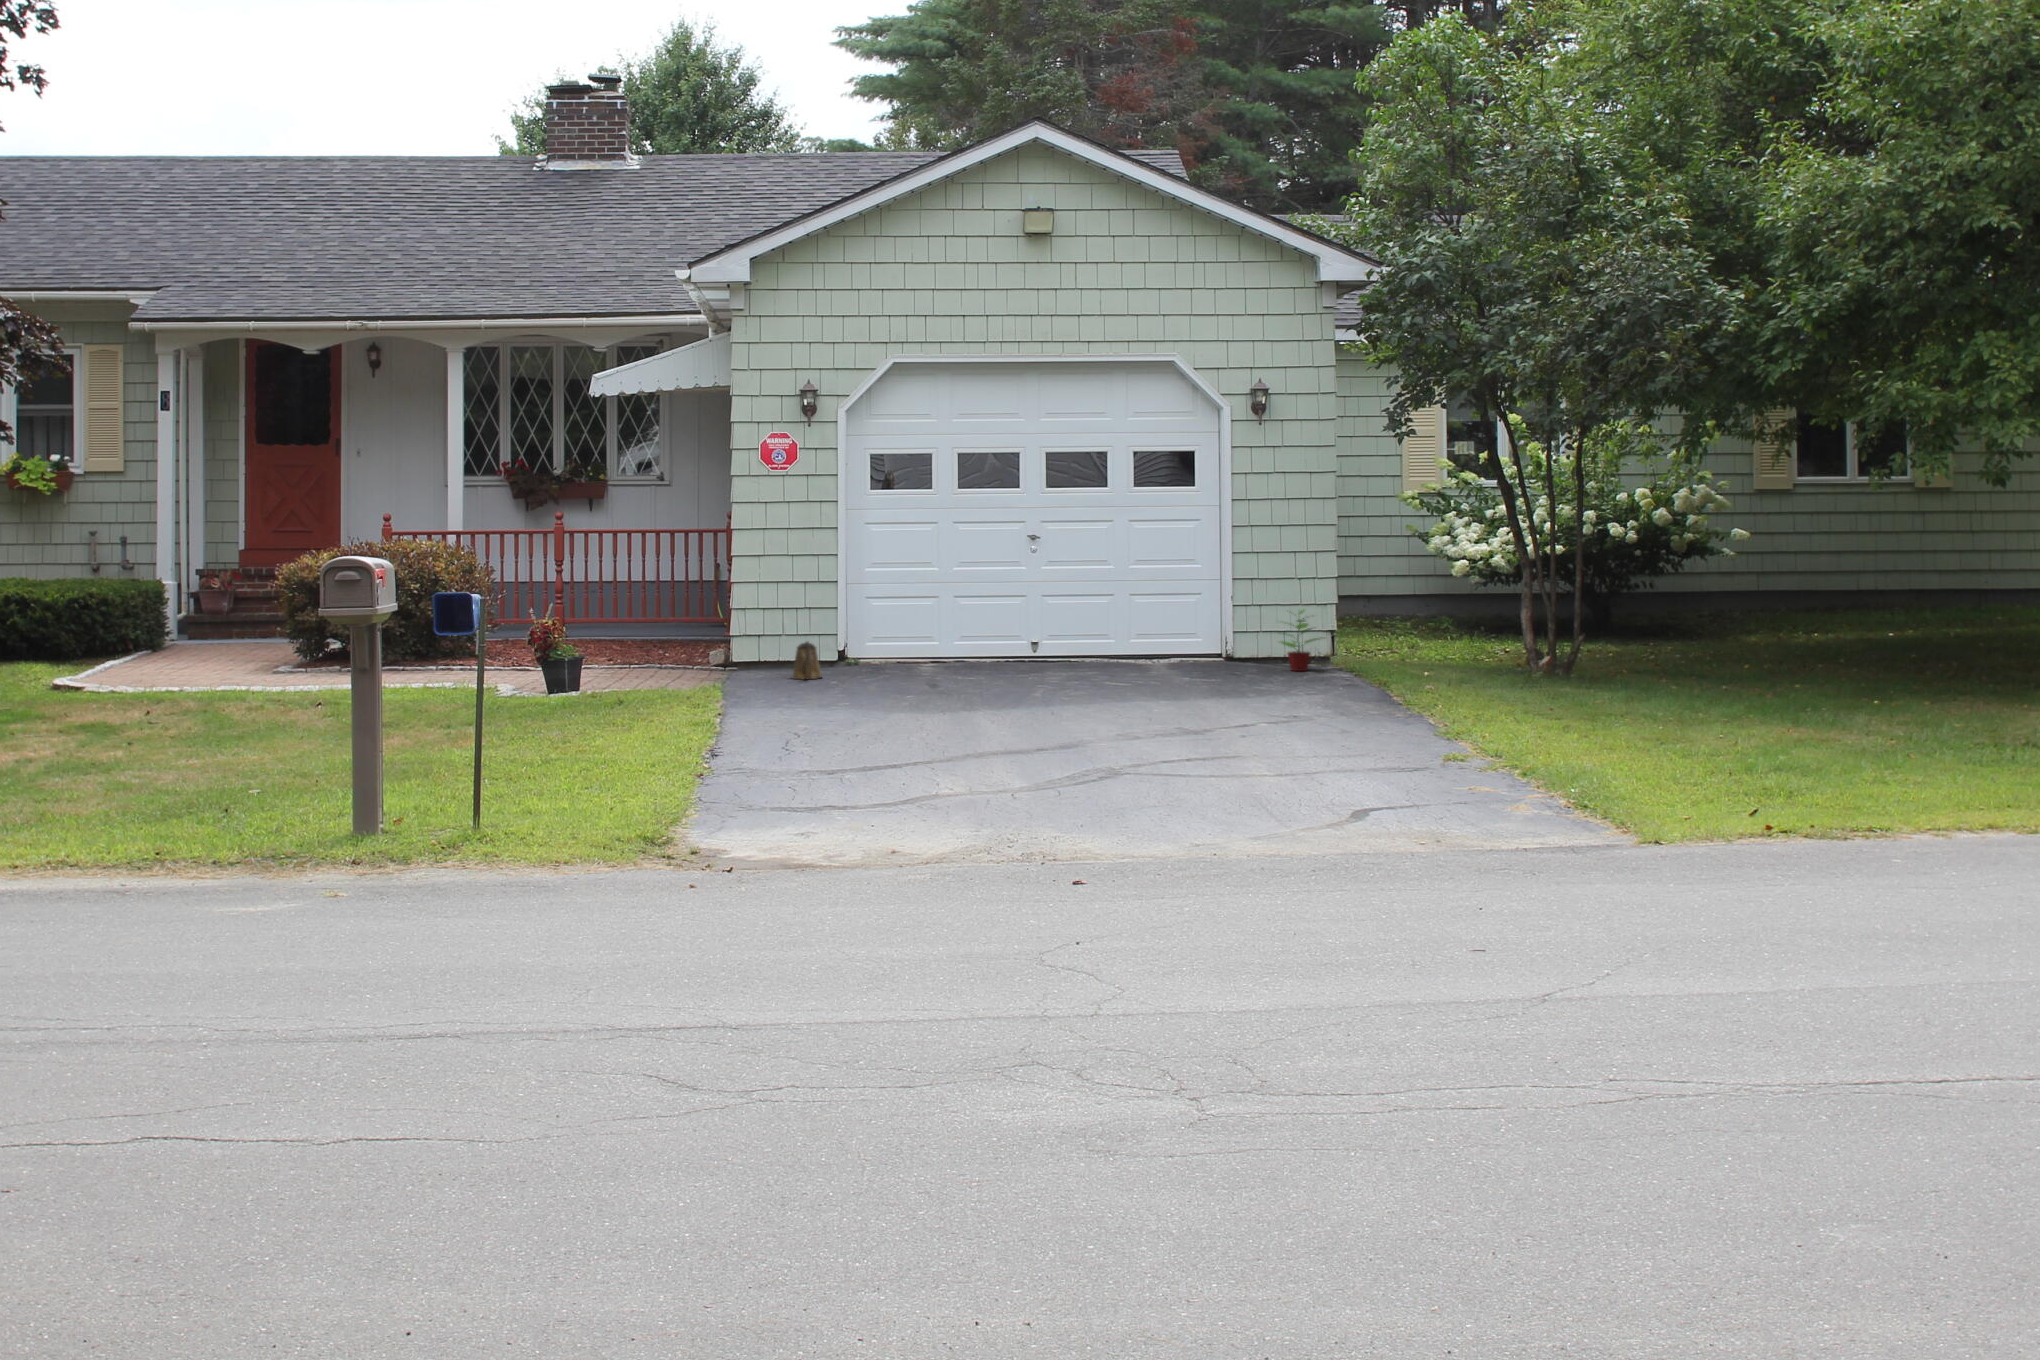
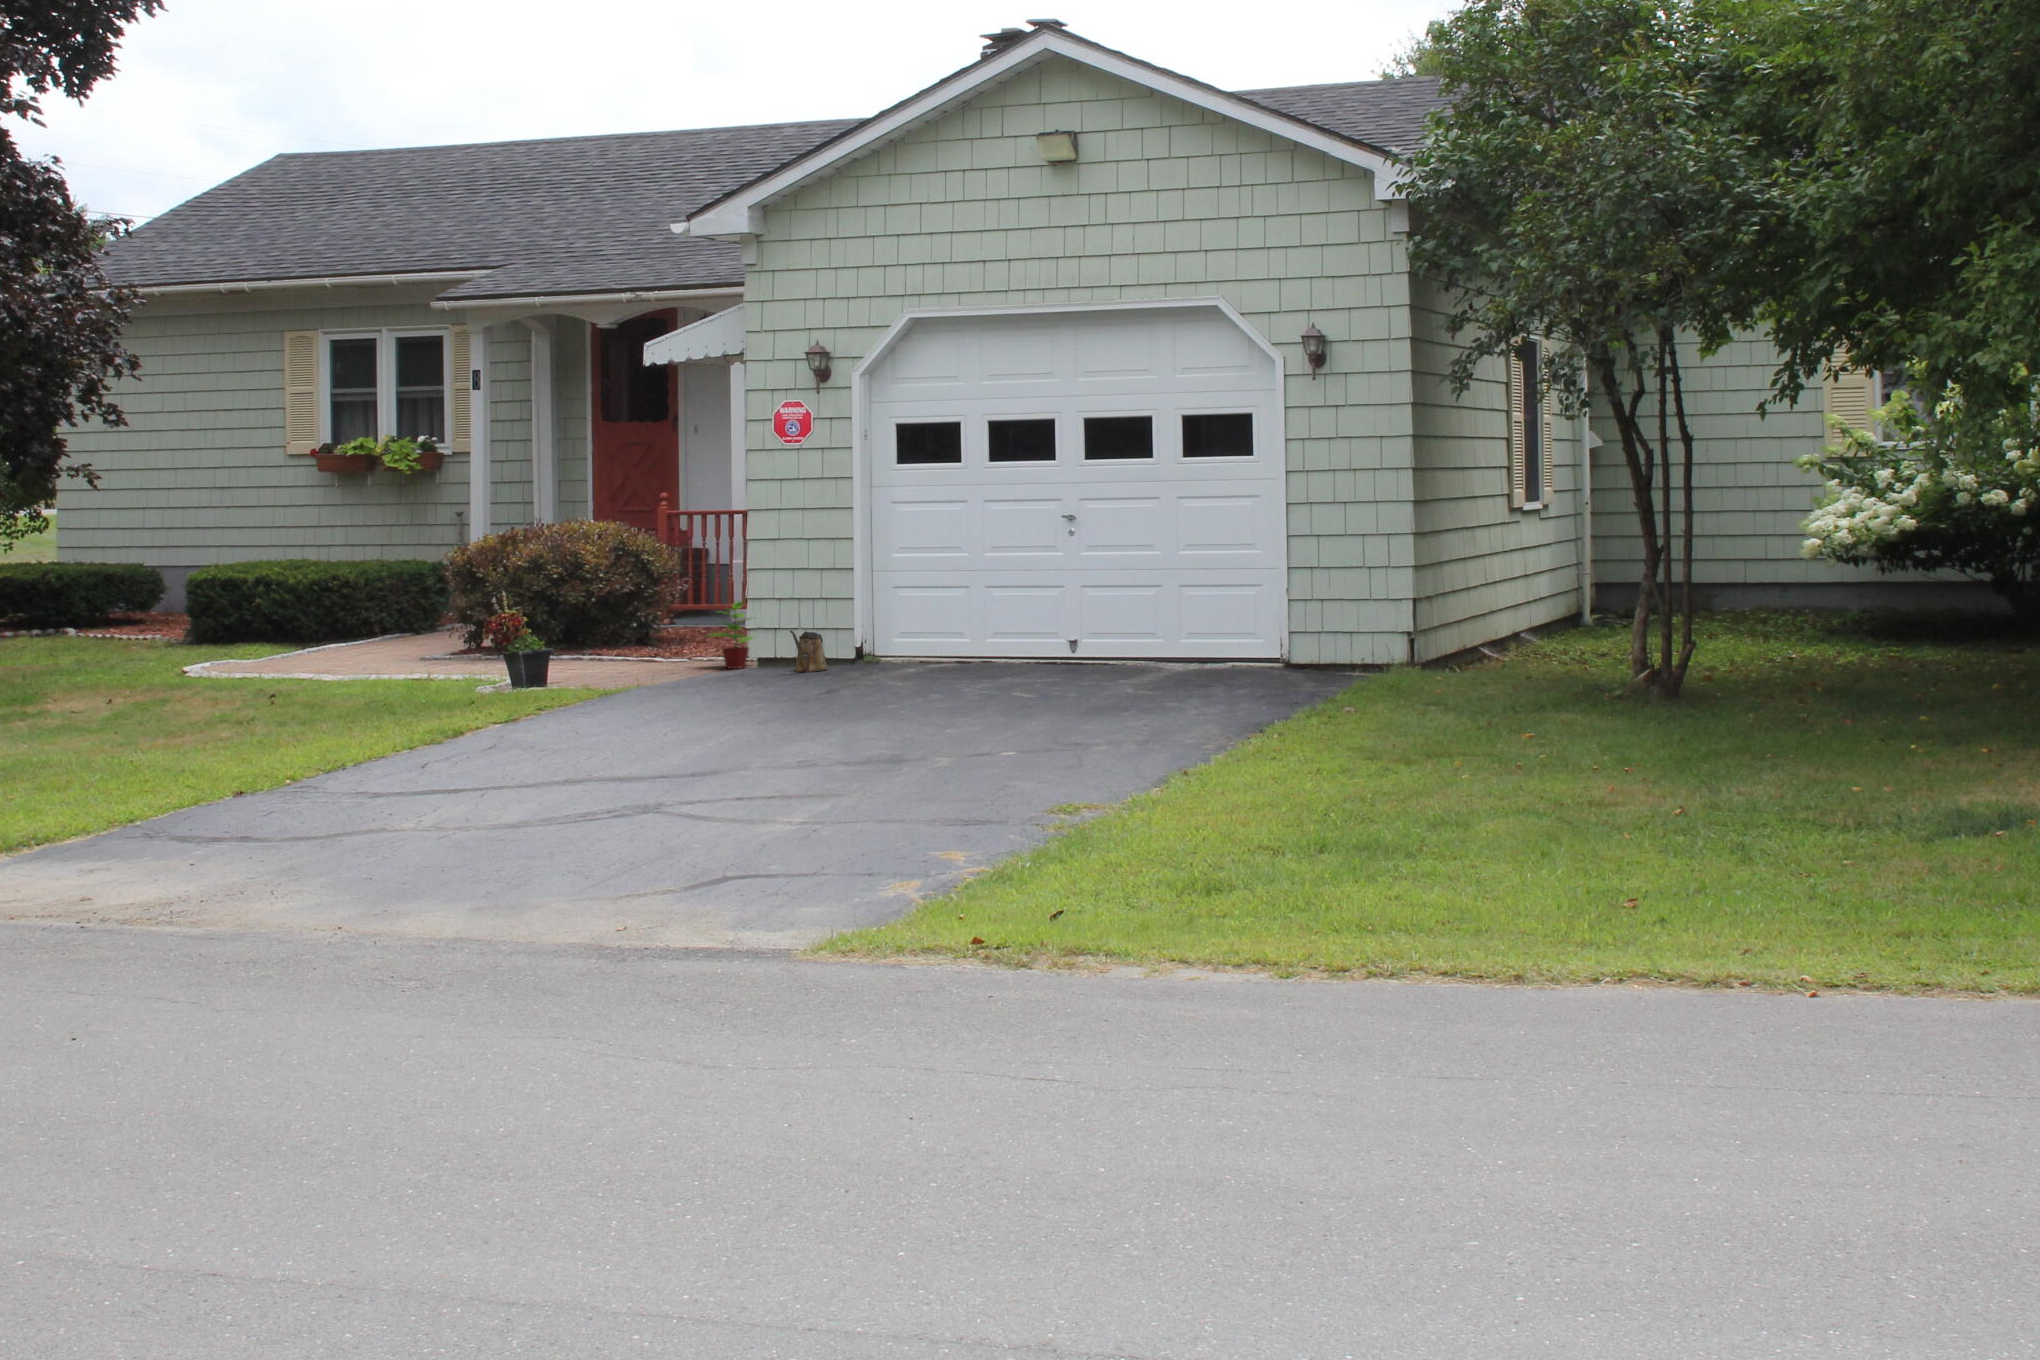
potted plant: present [1281,609,1318,671] -> present [710,601,752,669]

